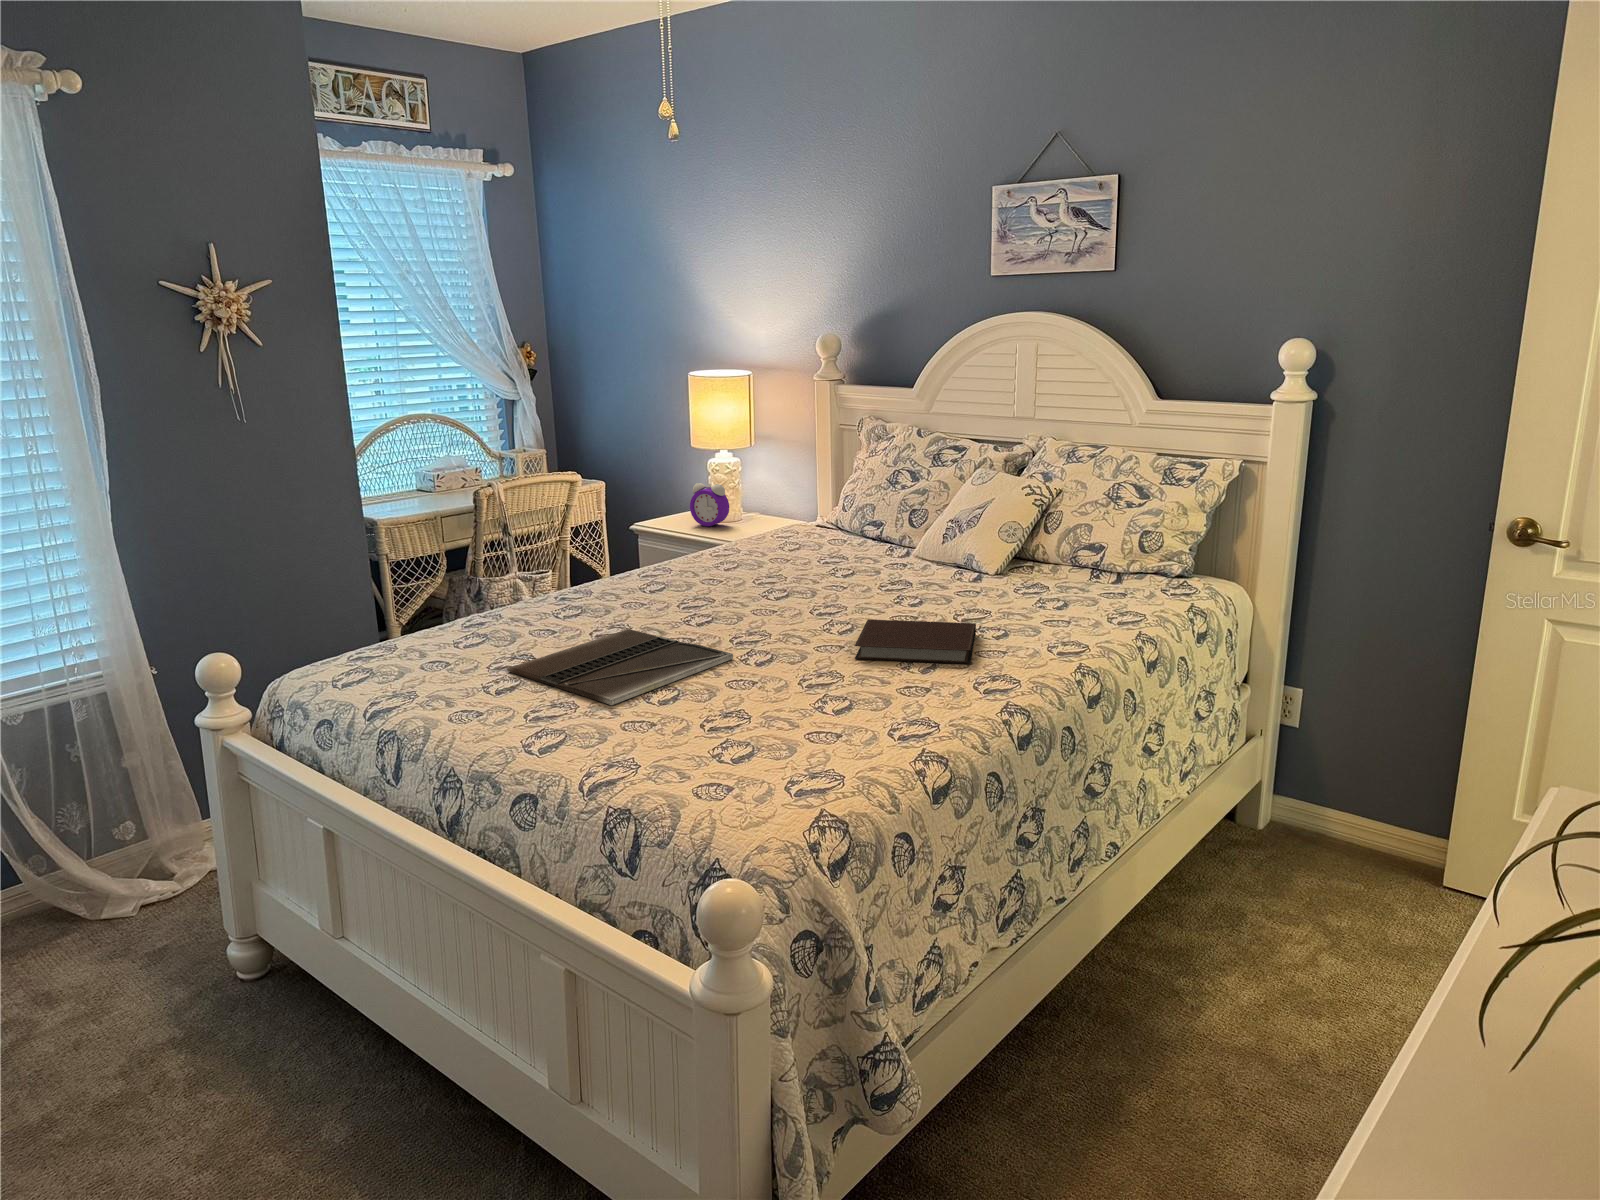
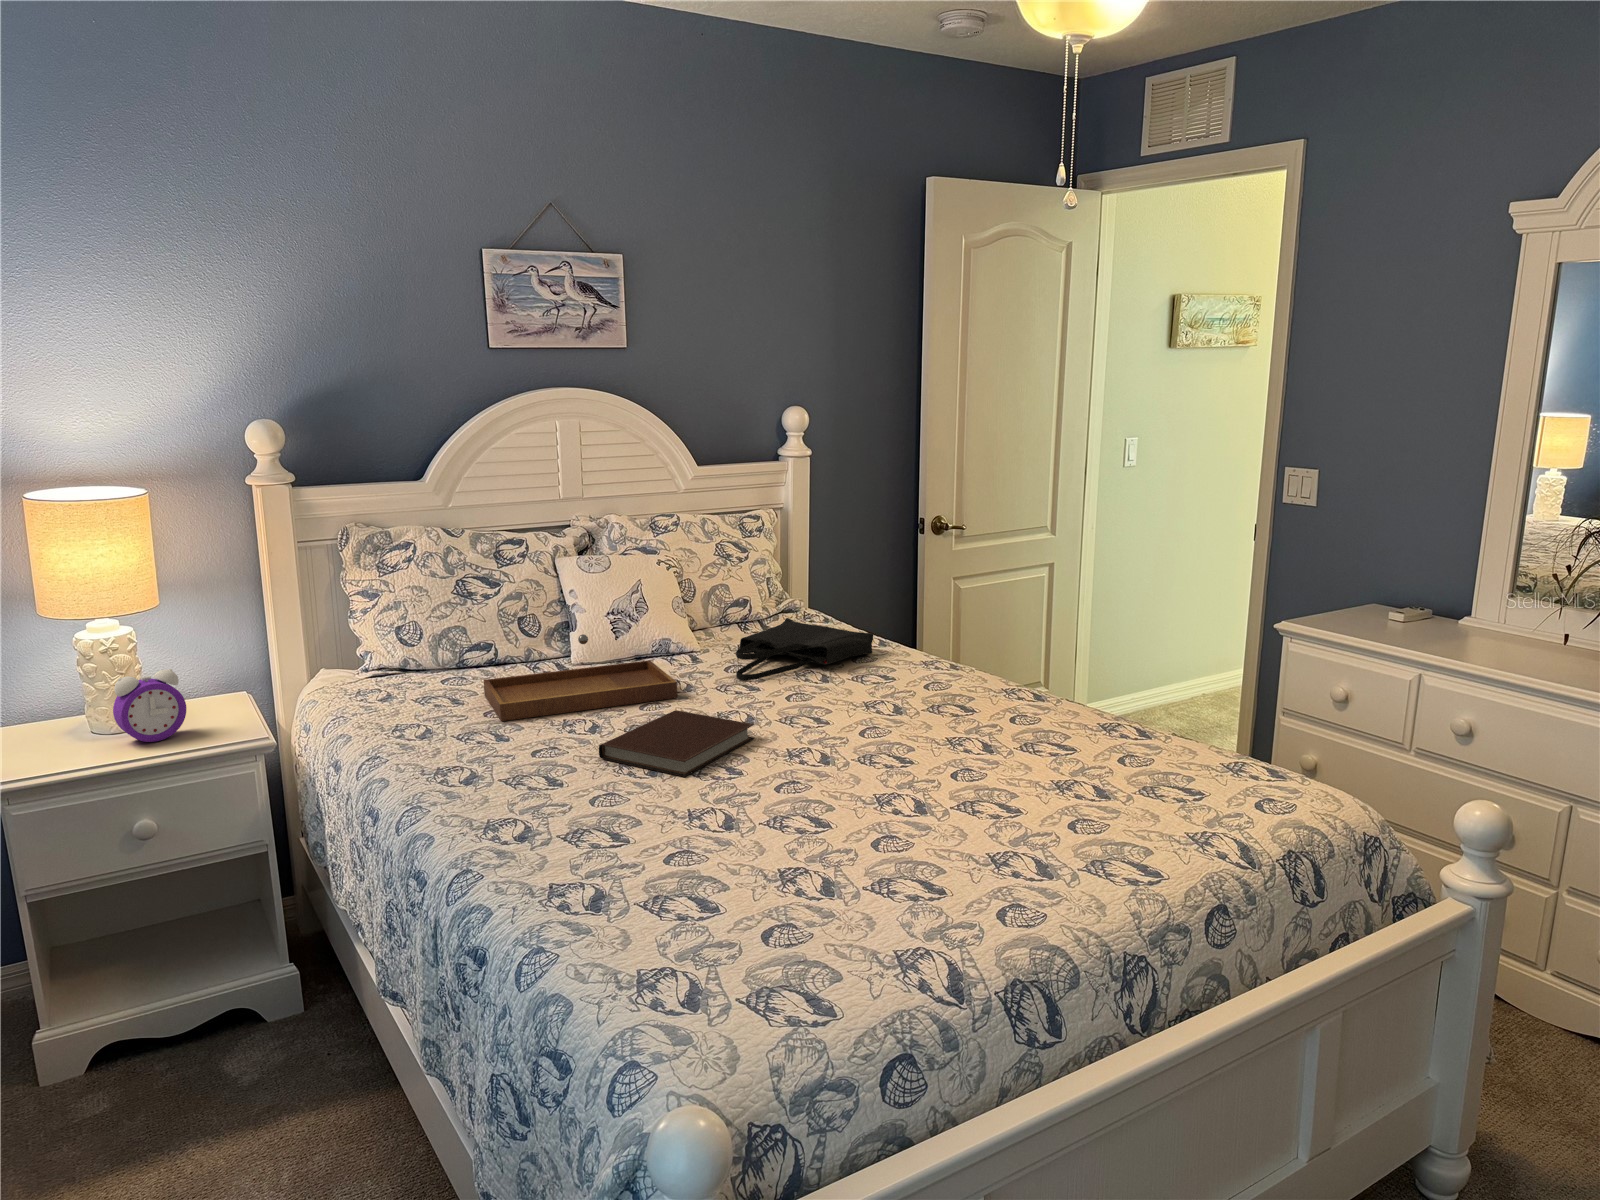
tray: none [753,517,902,584] -> present [484,634,677,721]
tote bag: none [917,563,1077,615] -> present [736,618,873,680]
notebook: present [855,619,976,664] -> present [599,710,754,777]
laptop: present [507,629,733,705] -> none [743,762,1024,879]

